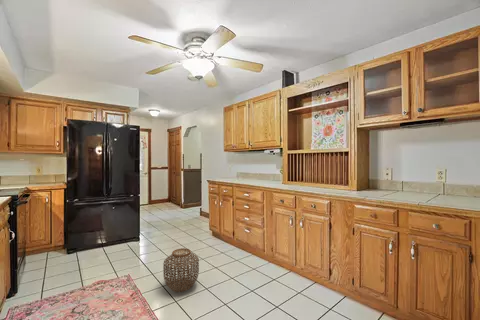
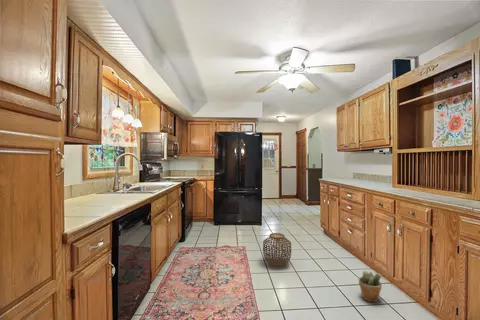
potted plant: none [276,269,297,300] -> present [359,271,382,302]

